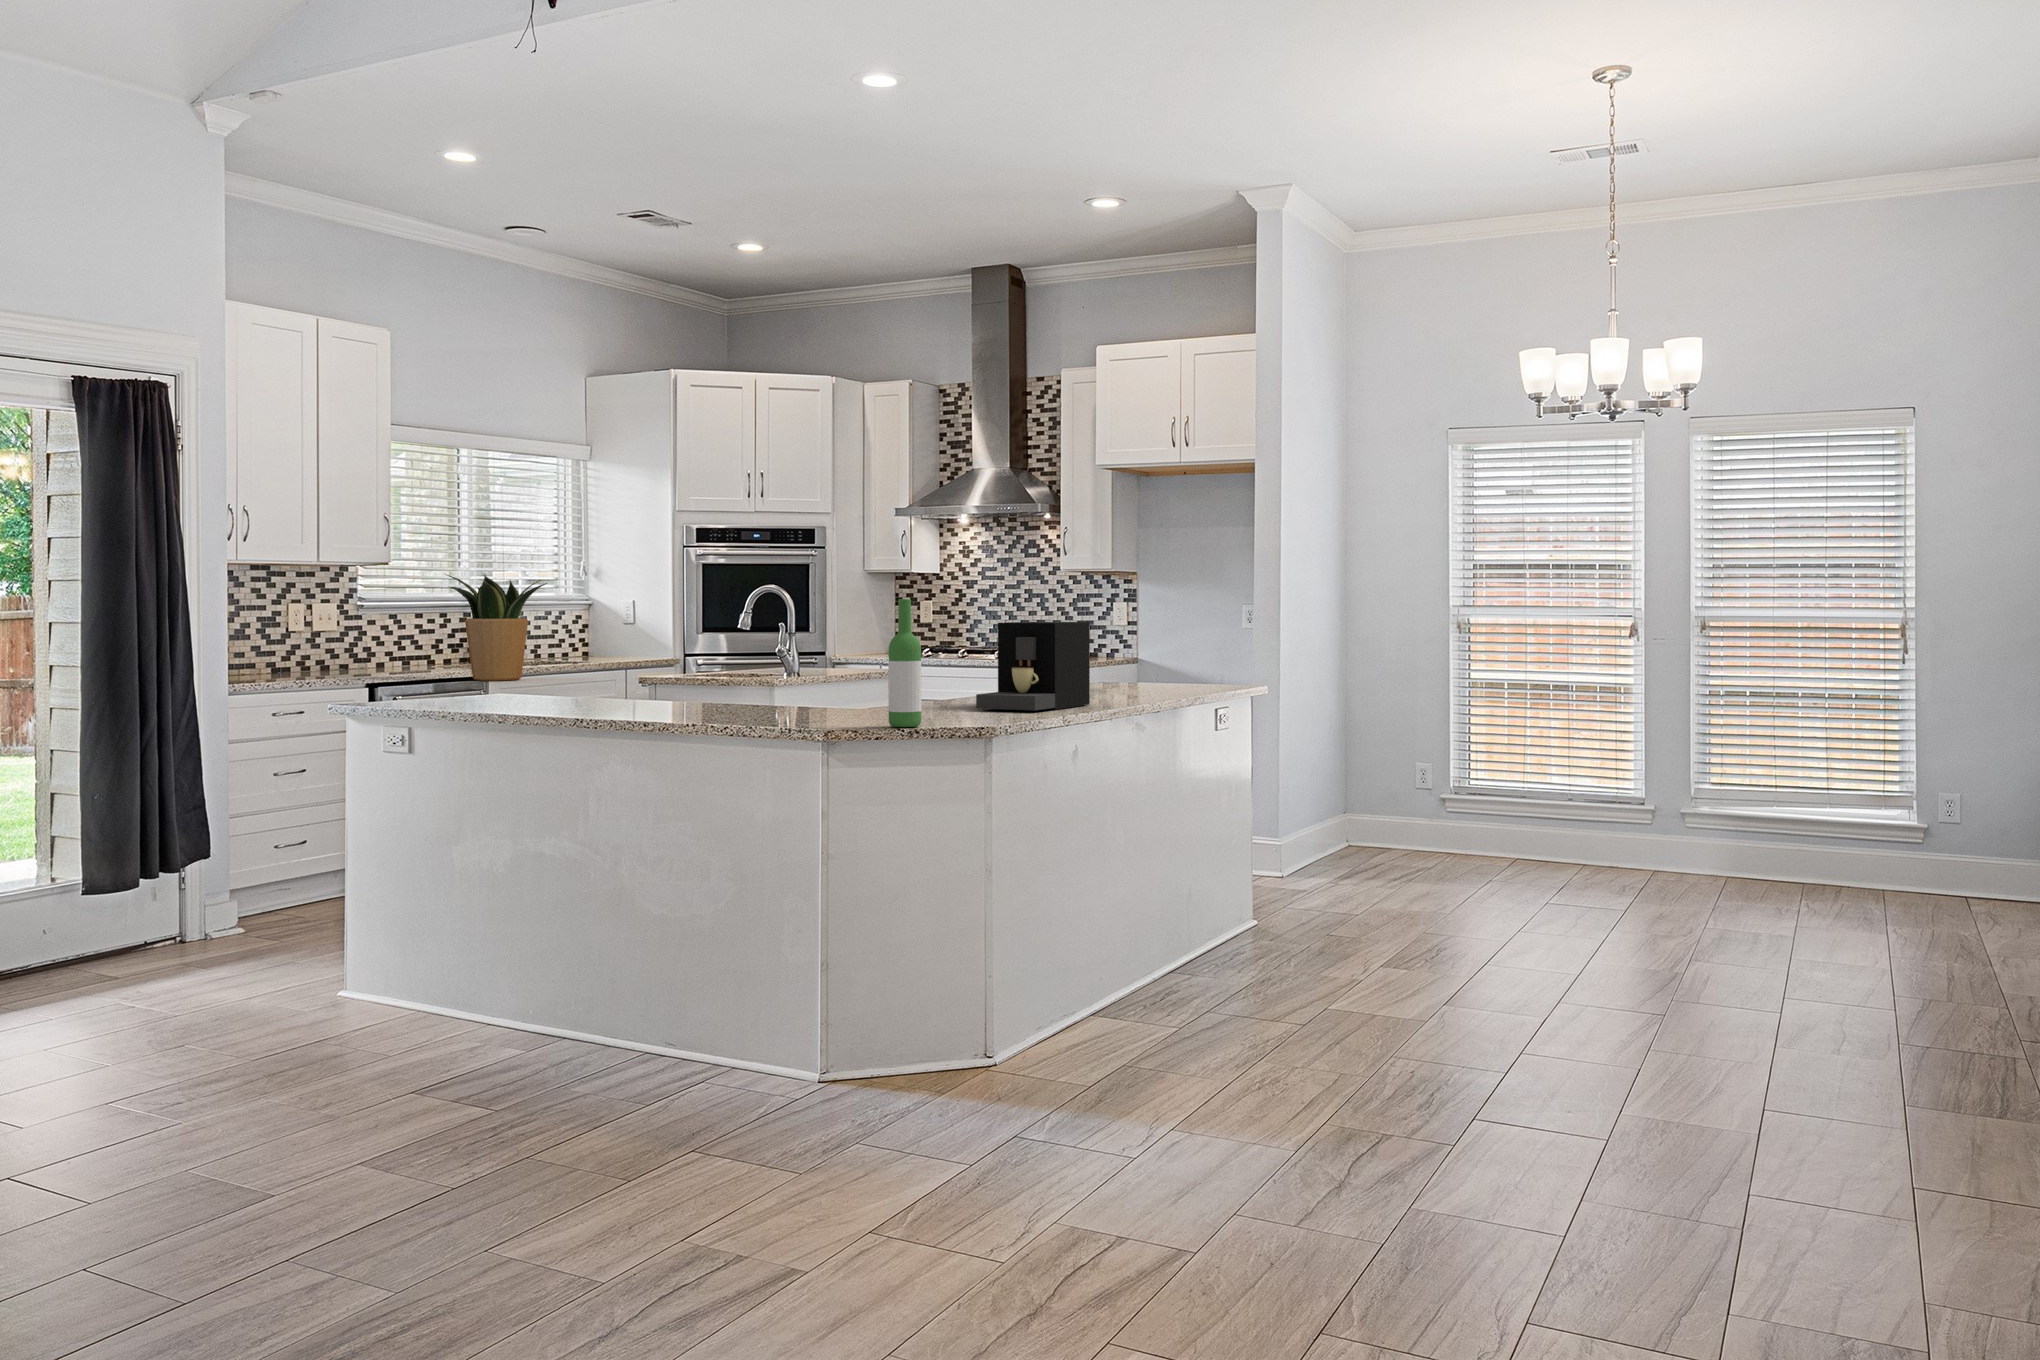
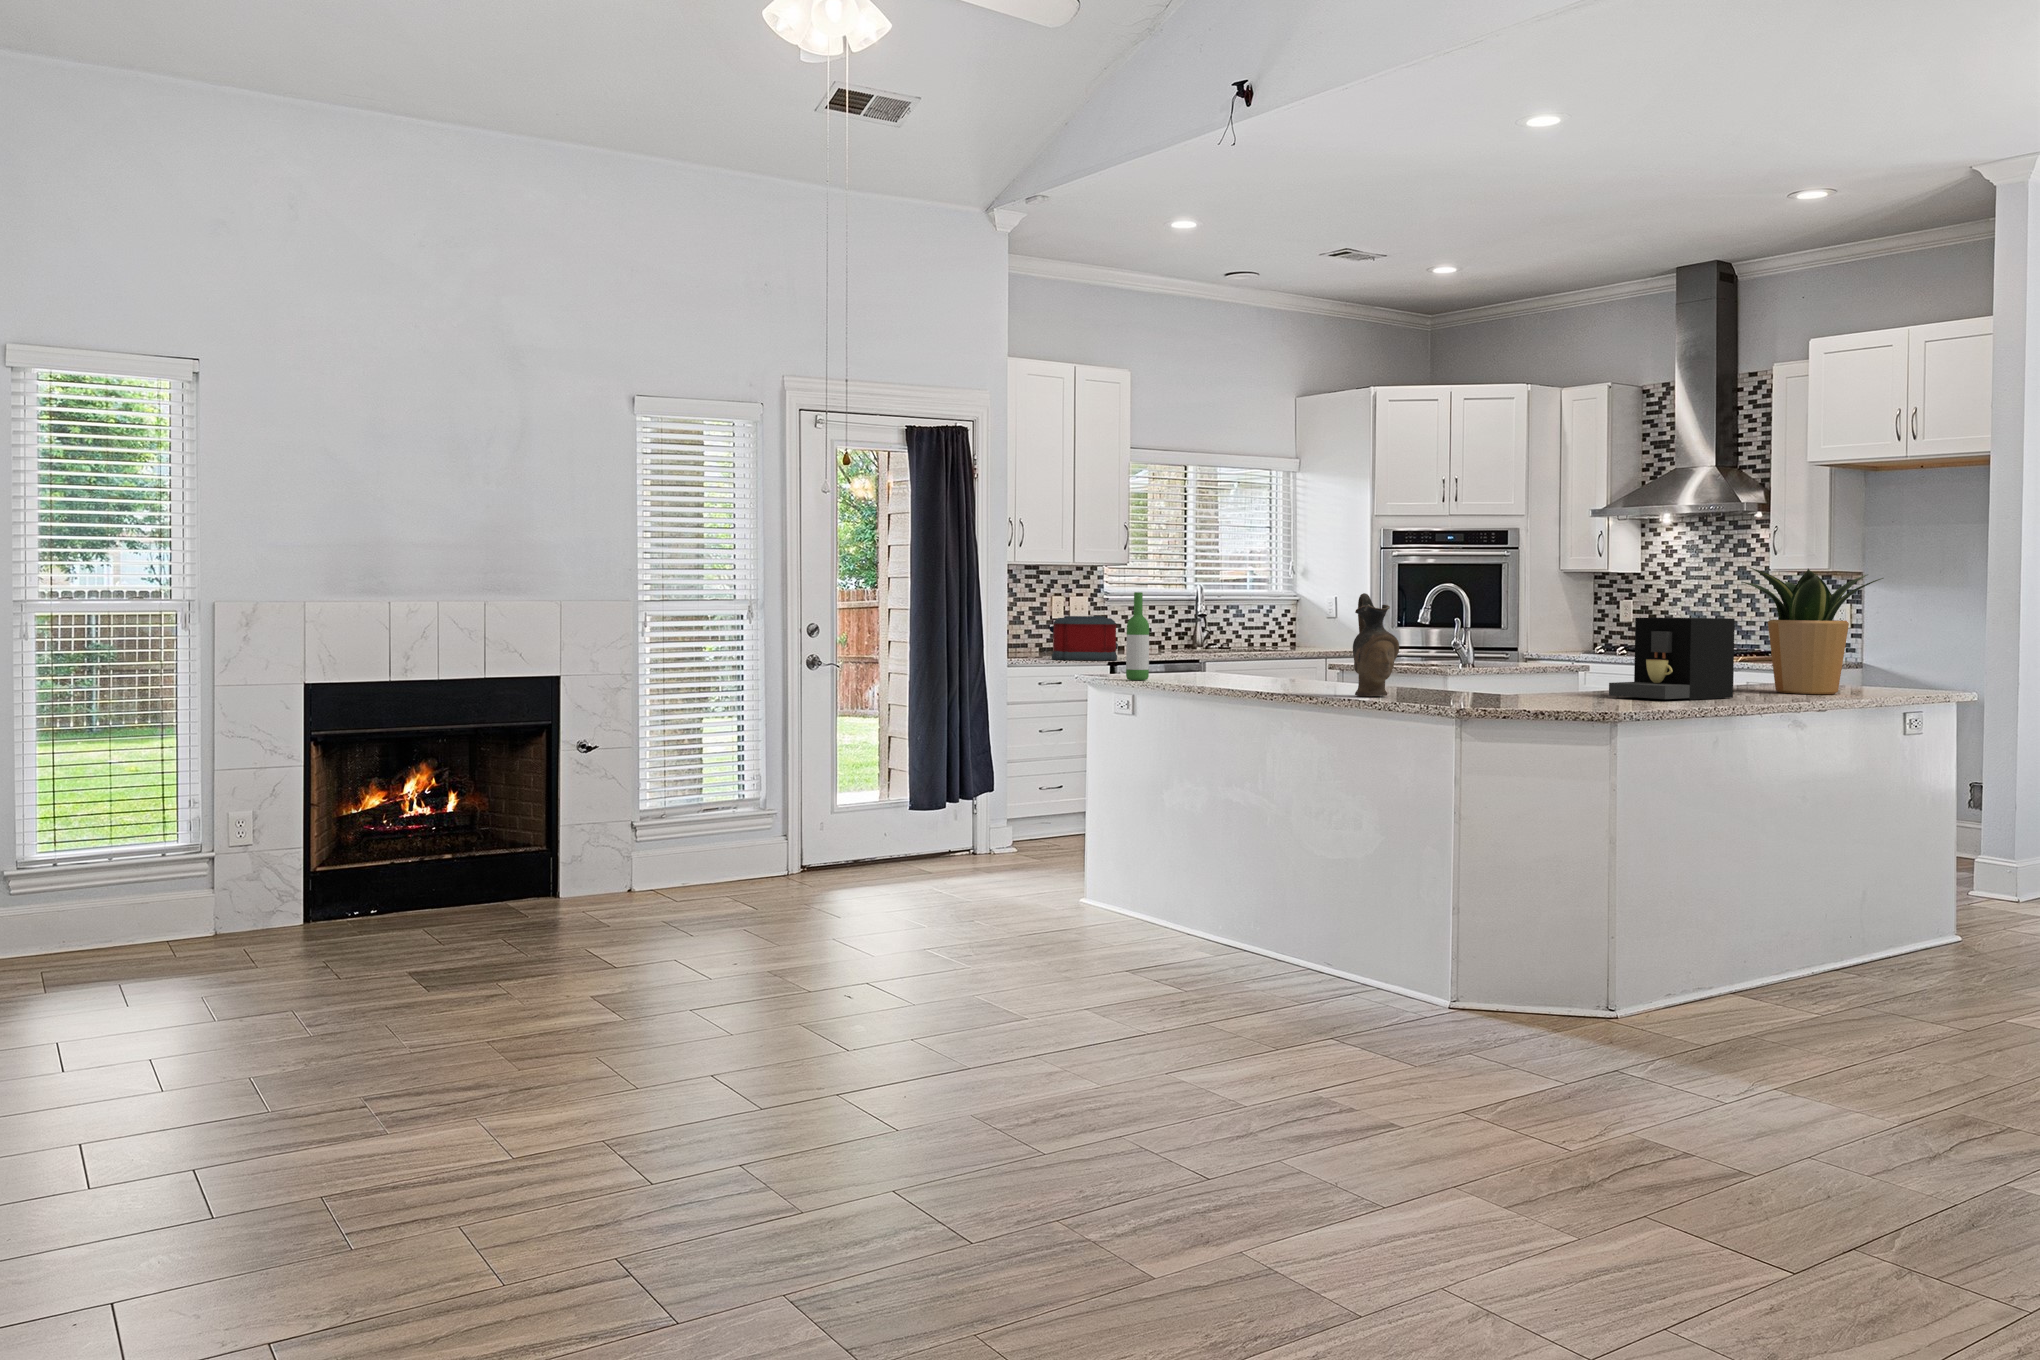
potted plant: present [447,575,547,681] -> present [1741,568,1883,694]
ceramic pitcher: none [705,599,760,723] -> present [1353,593,1399,696]
wine bottle: present [888,599,921,727] -> present [1126,592,1149,680]
toaster: none [286,627,380,683] -> present [1049,616,1118,660]

